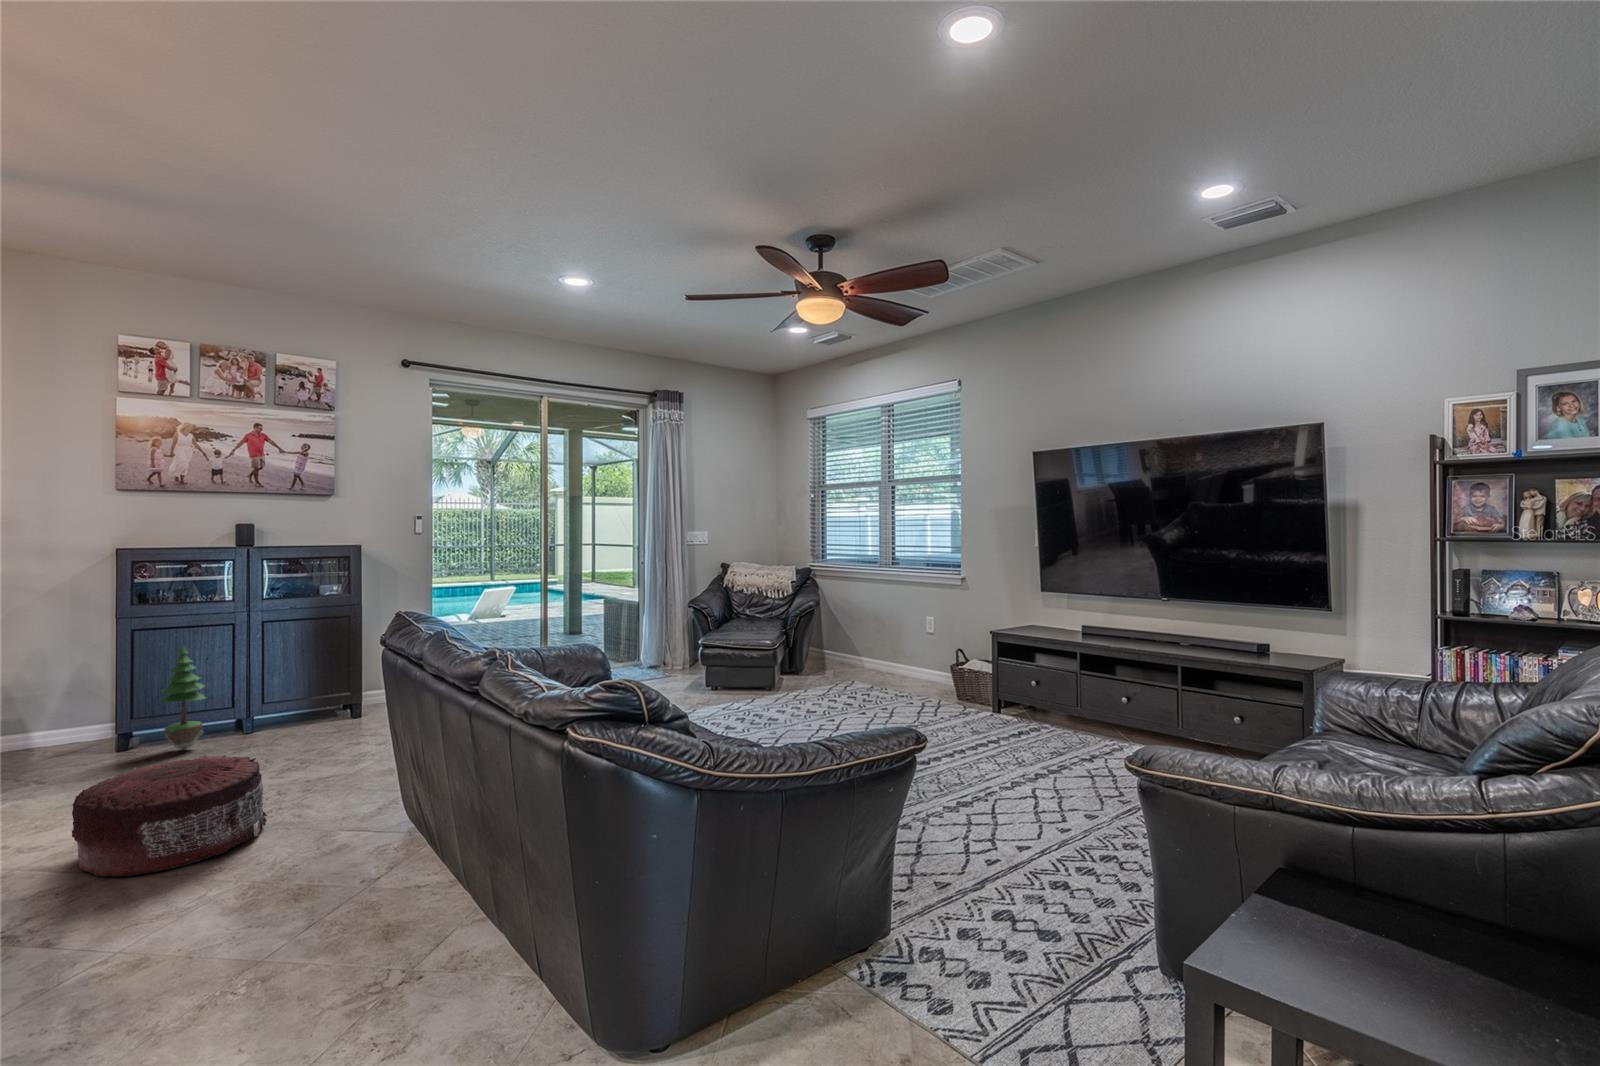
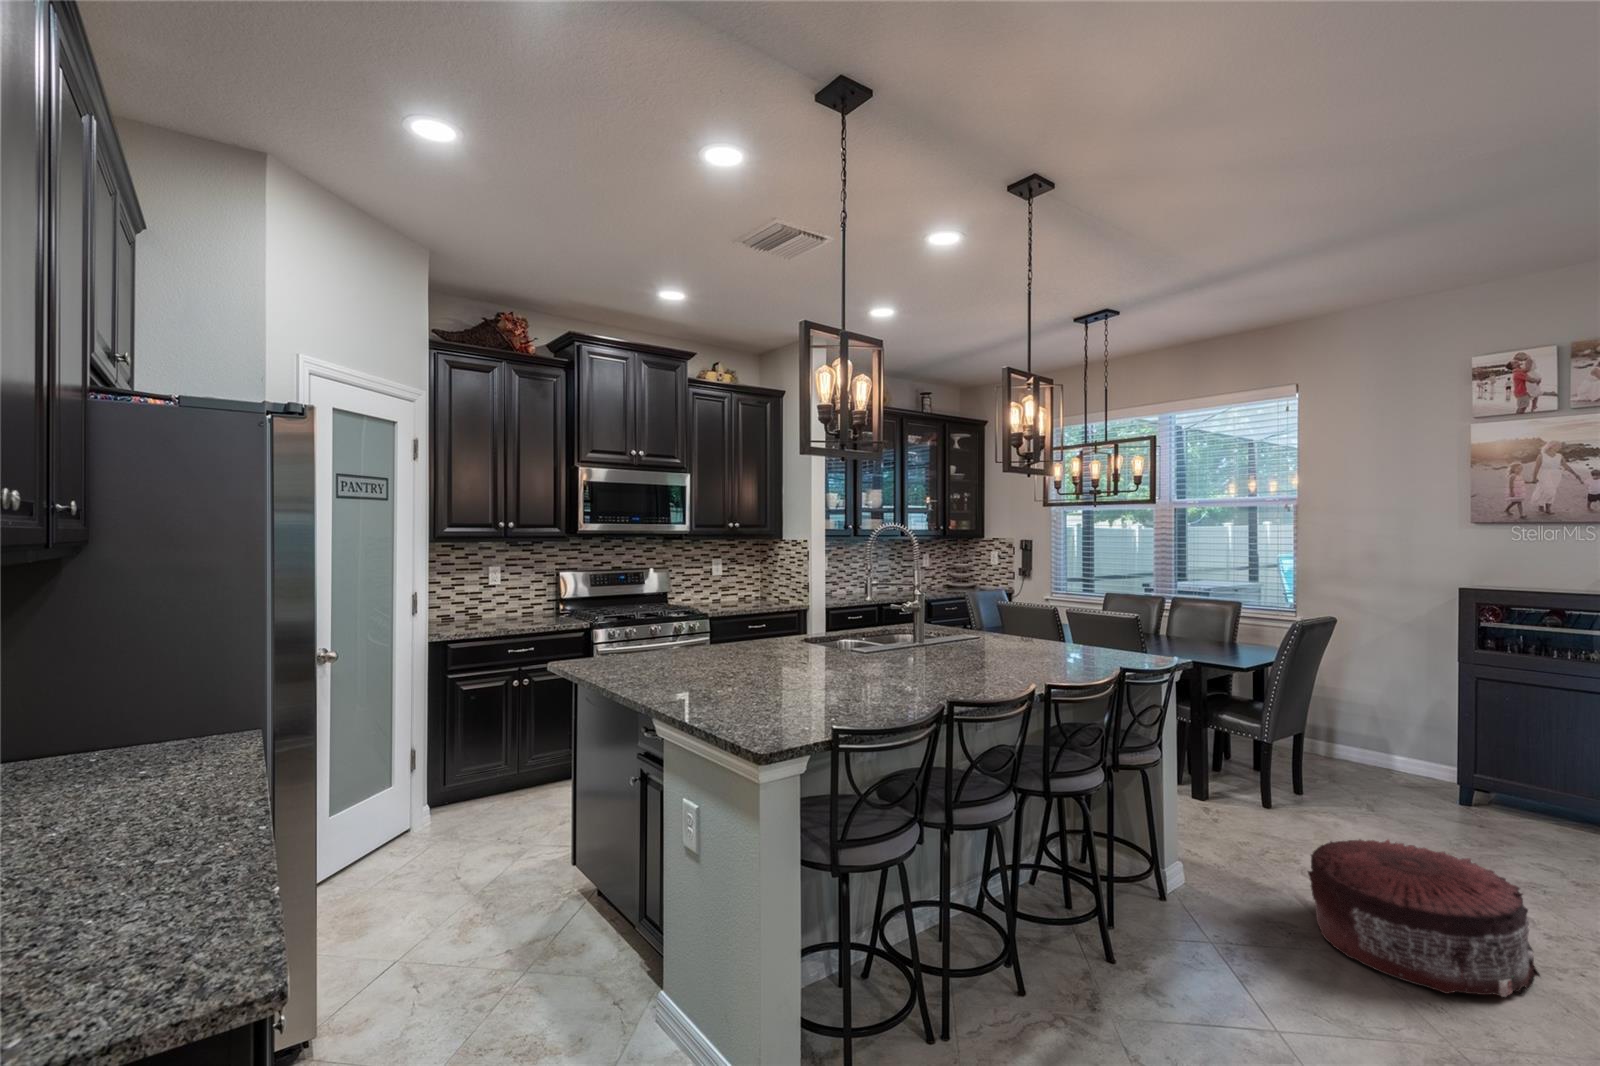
potted tree: present [159,645,206,750] -> none [1494,706,1560,831]

